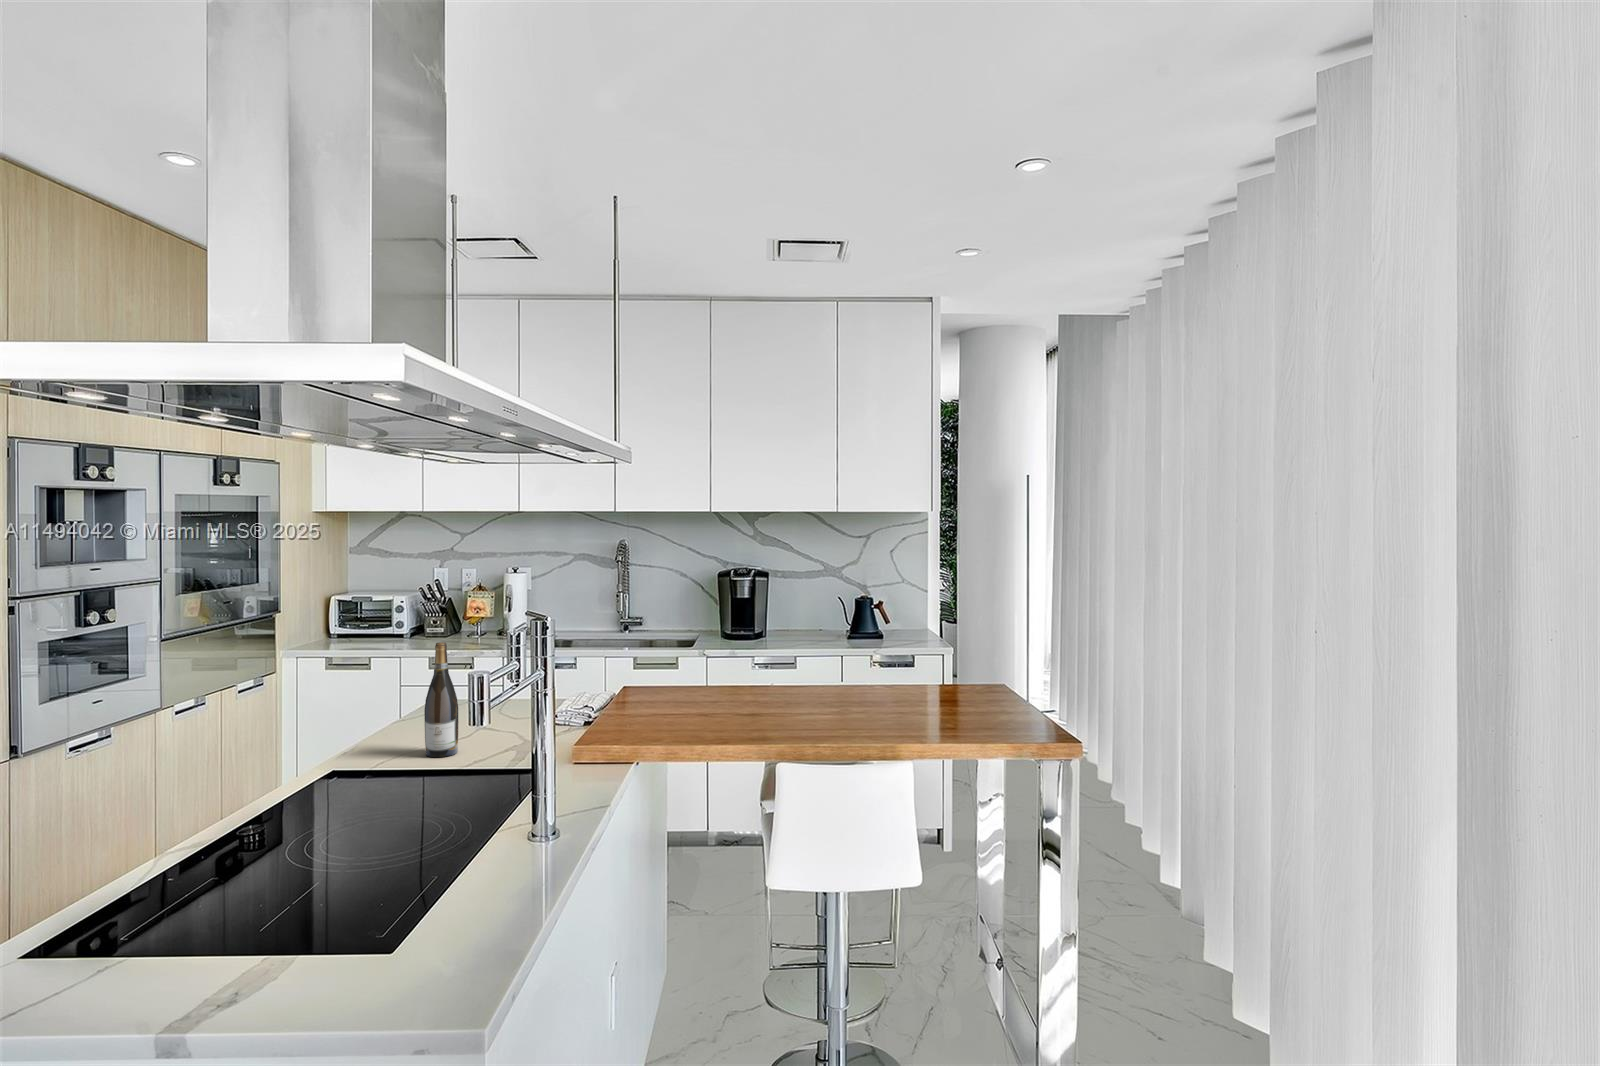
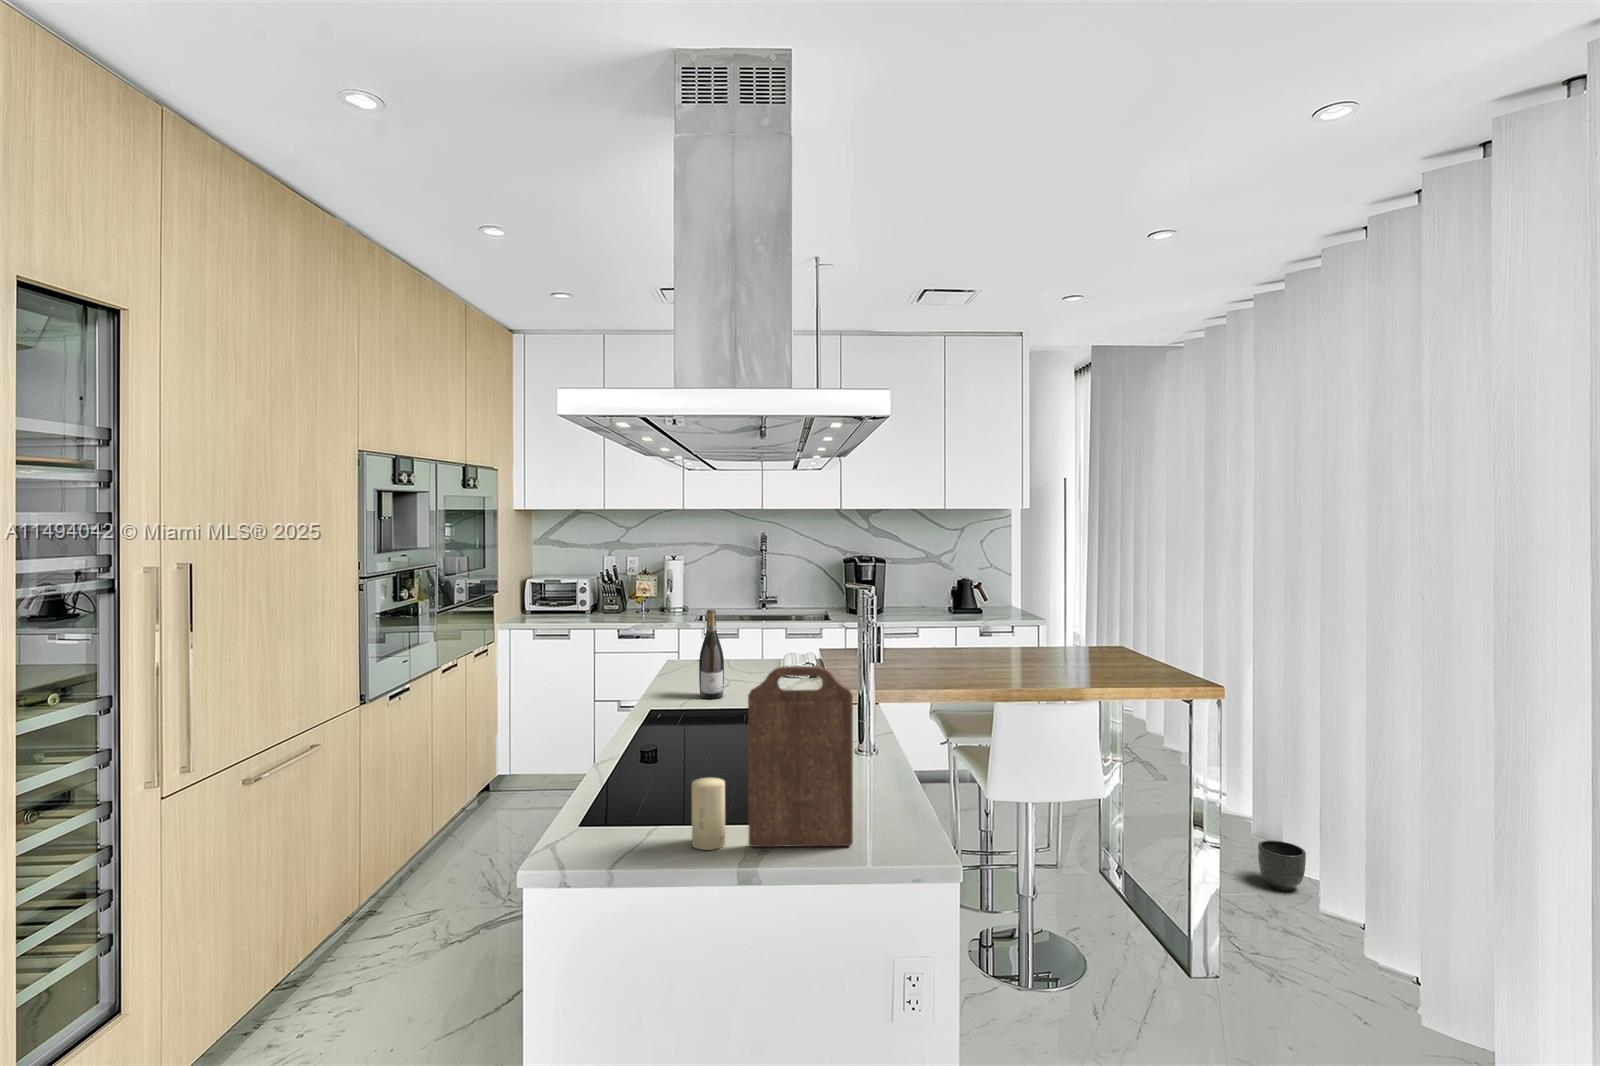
cutting board: none [228,746,385,1007] -> present [748,666,853,847]
candle: none [150,903,208,1014] -> present [692,778,725,850]
planter: none [1174,927,1230,992] -> present [1258,840,1306,891]

